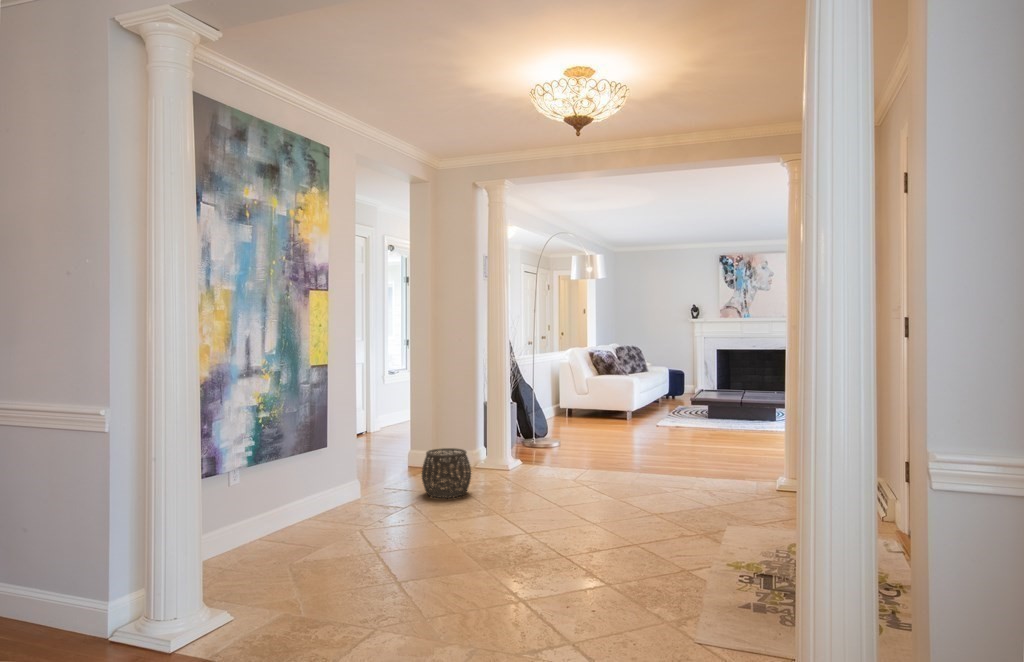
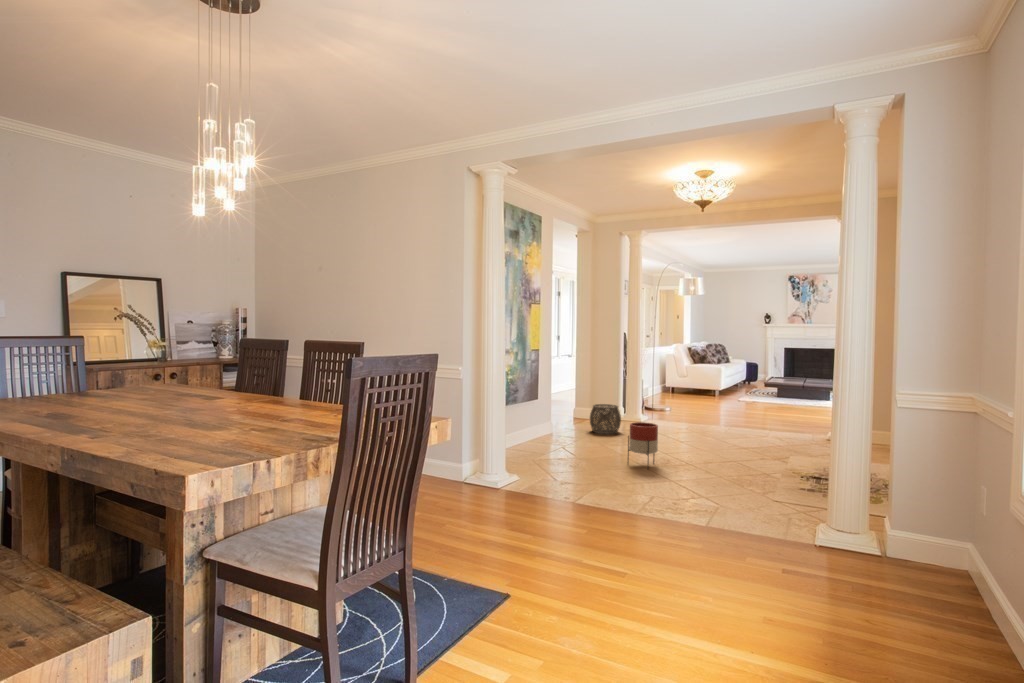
planter: none [459,487,508,573] -> present [628,422,658,468]

